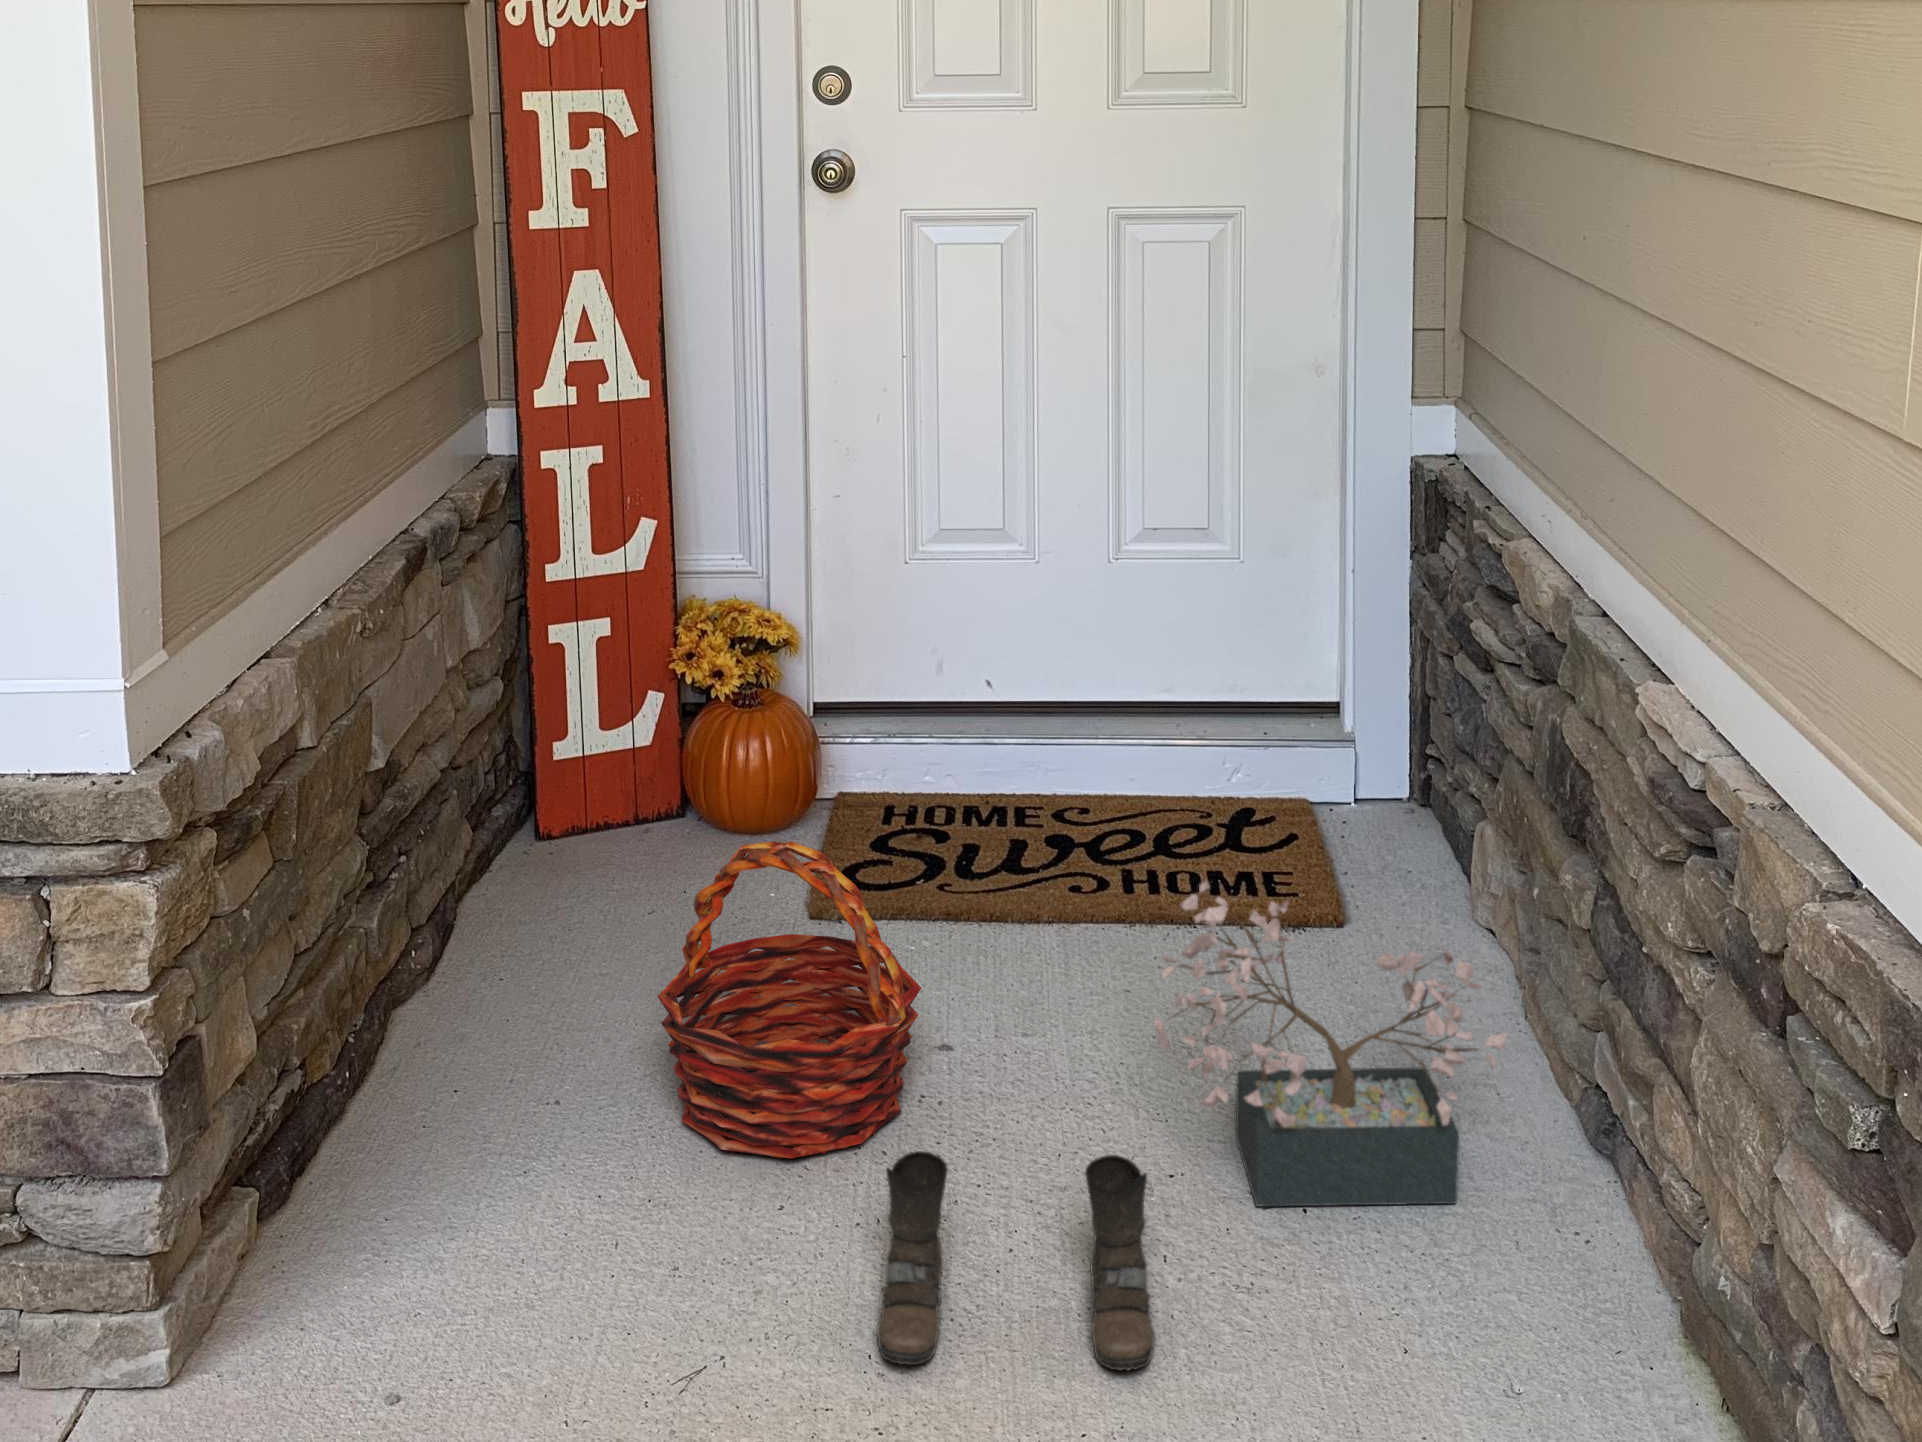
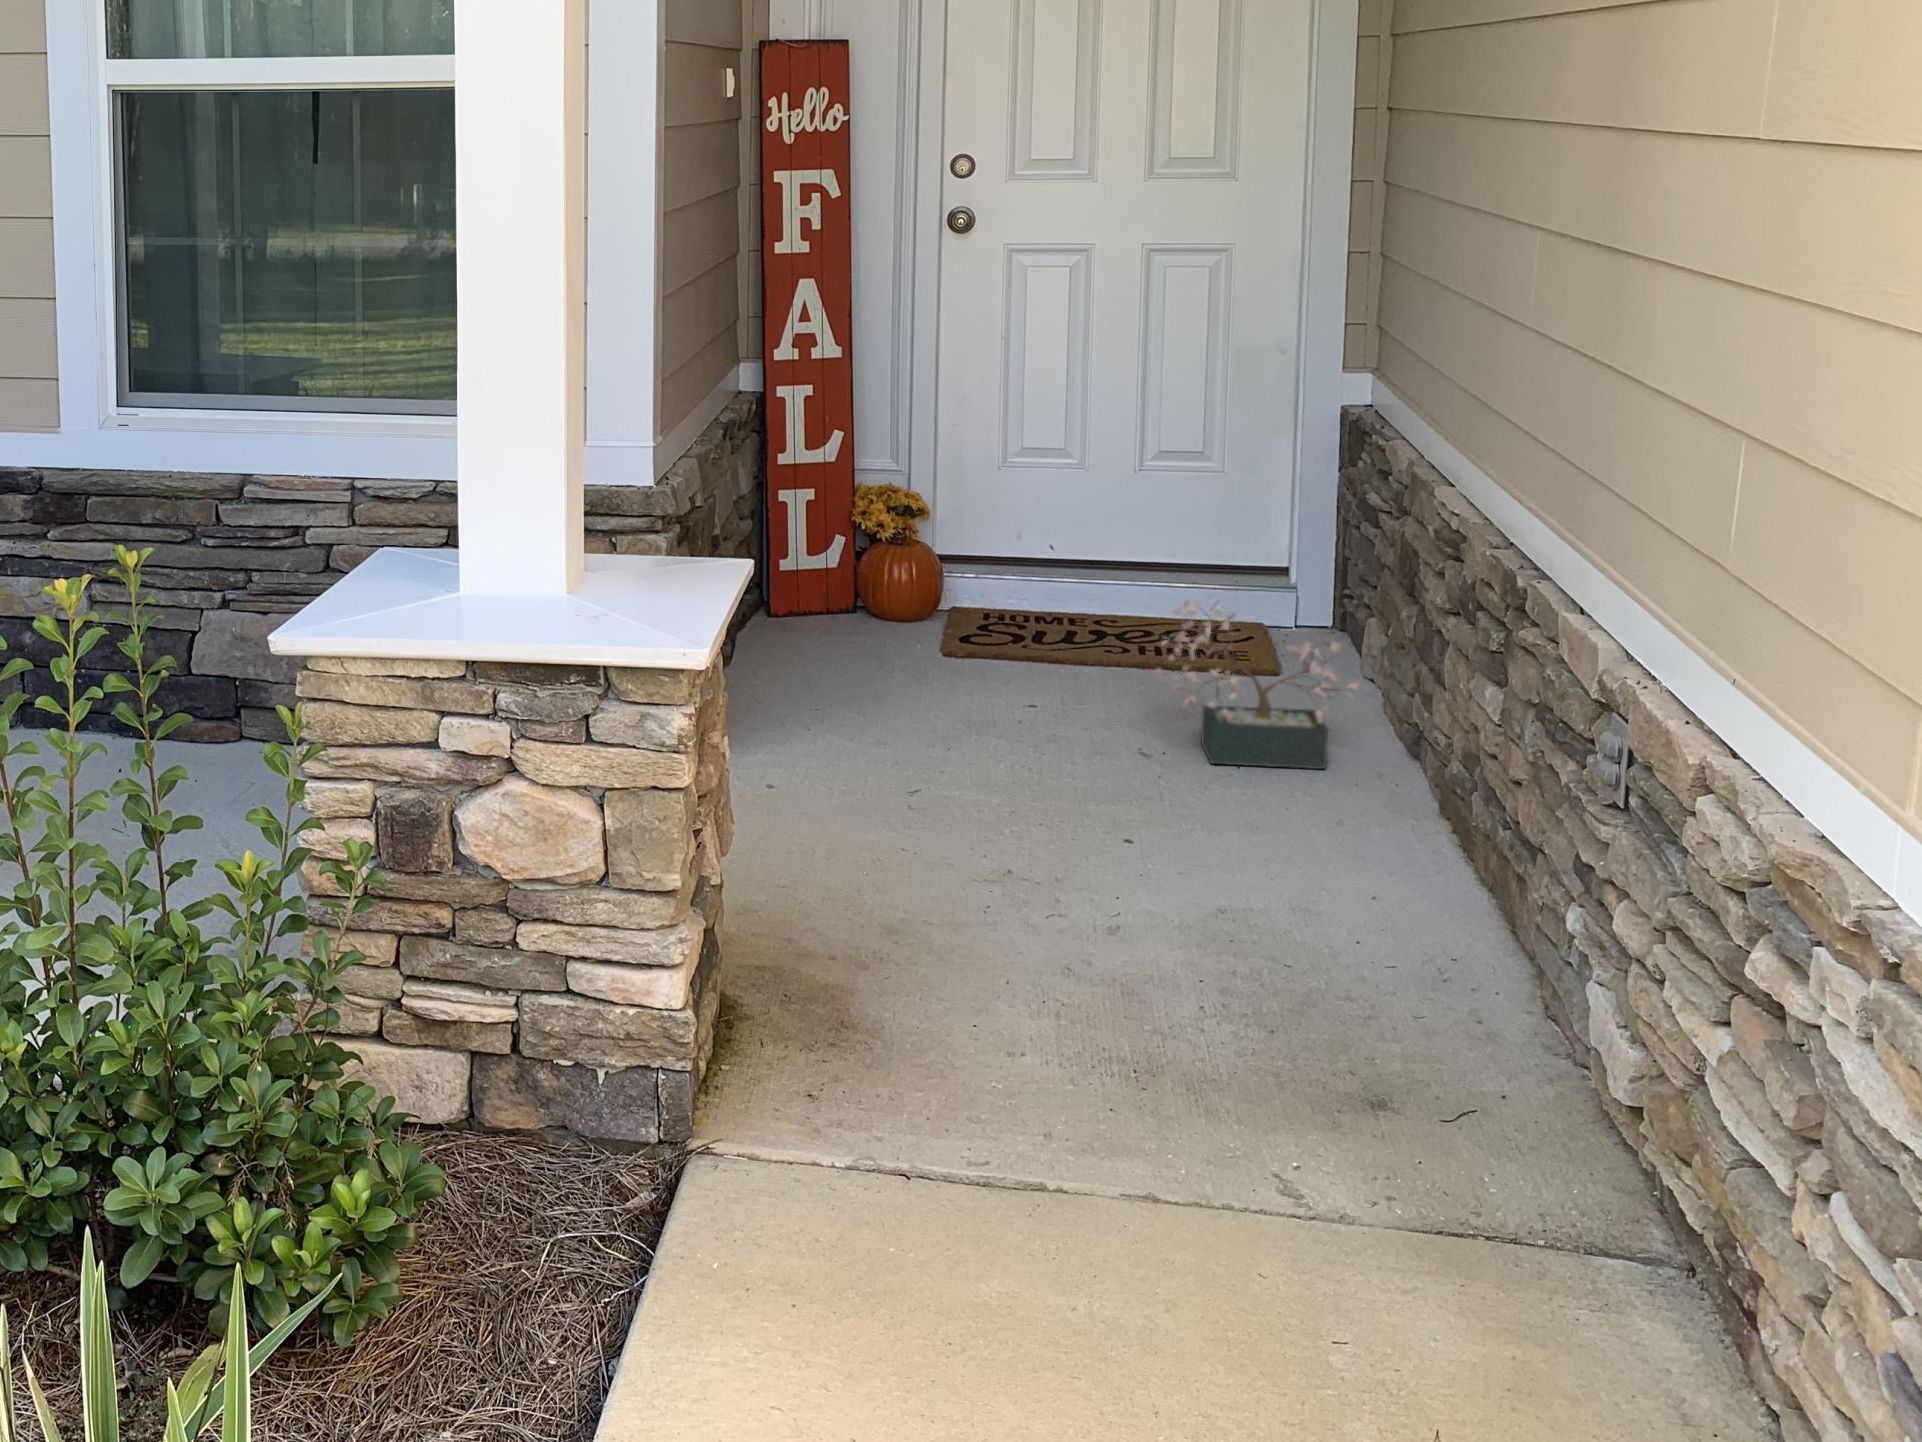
basket: present [657,841,921,1158] -> none [875,573,1022,735]
boots: present [877,1151,1154,1371] -> none [1007,705,1152,802]

